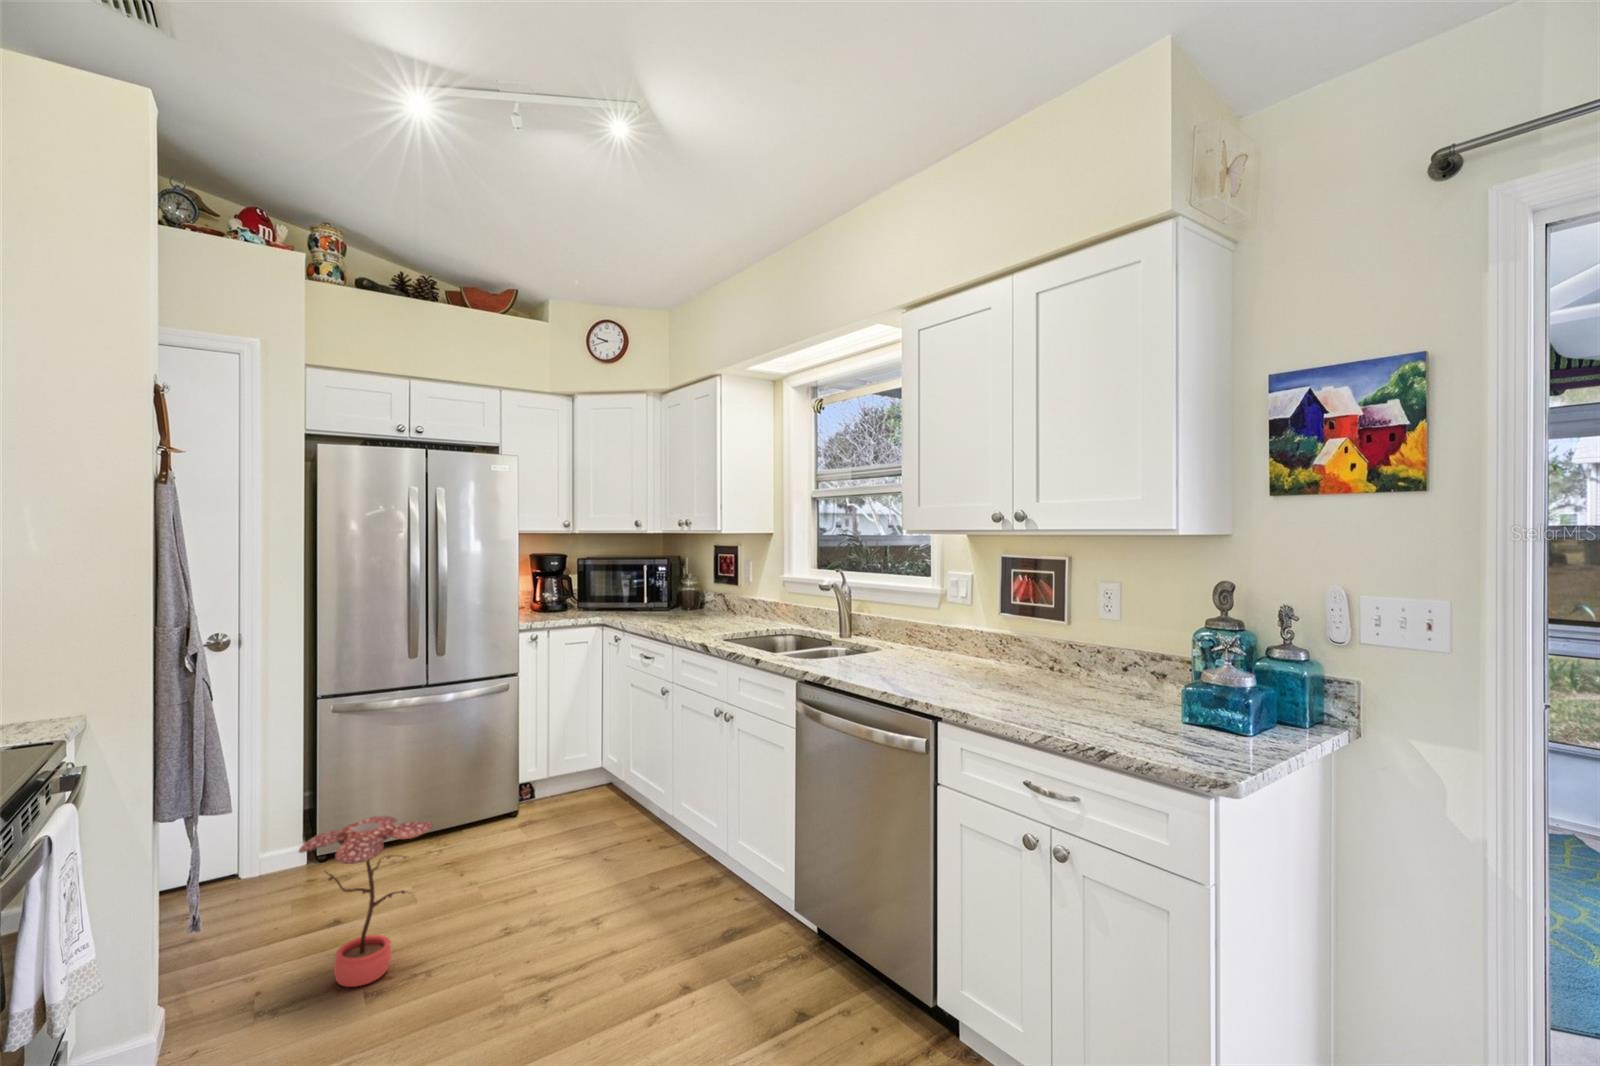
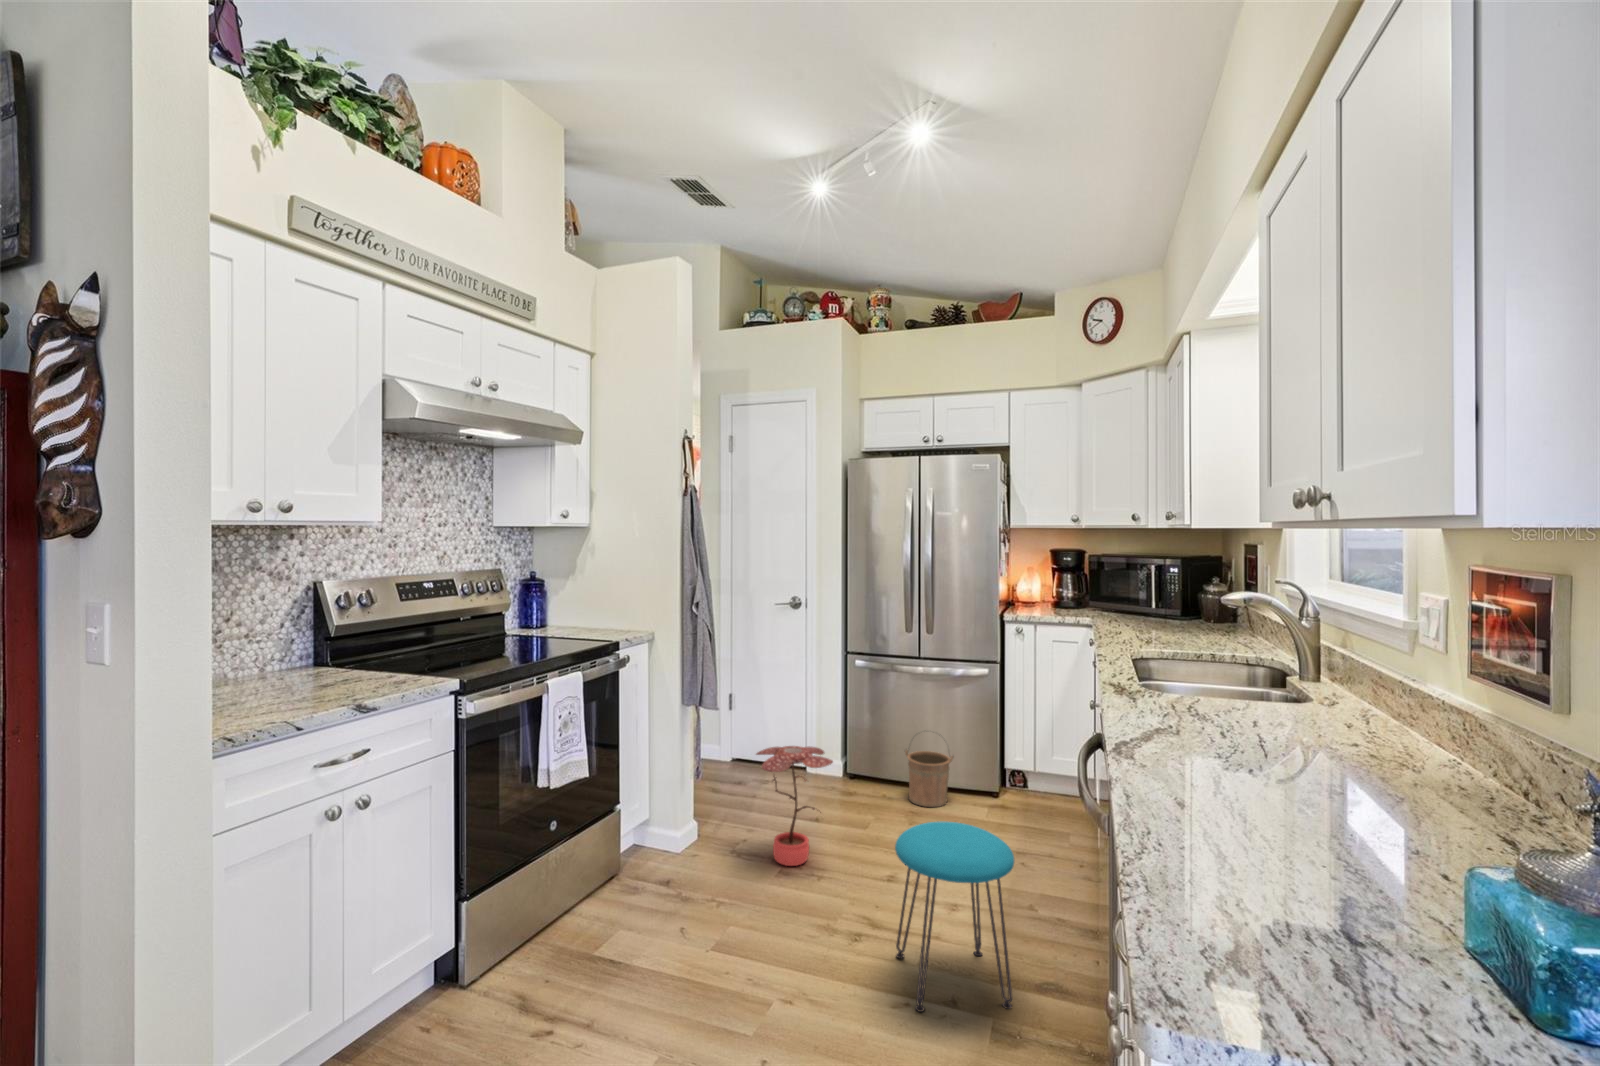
bucket: none [419,764,482,854] -> present [905,730,954,807]
stool: none [601,824,730,1022] -> present [895,821,1014,1012]

